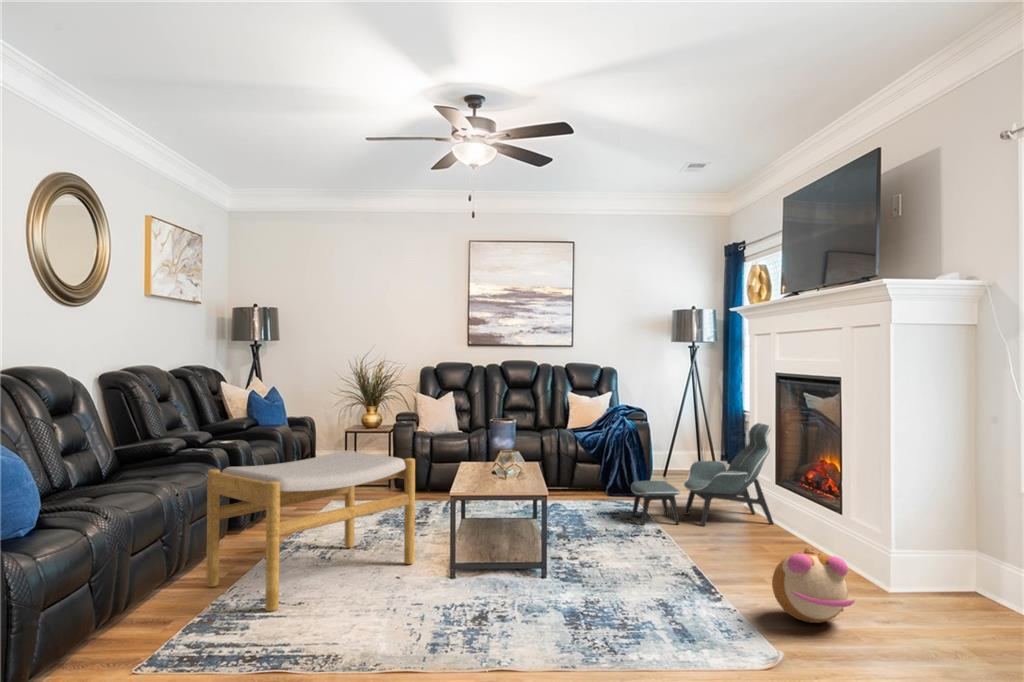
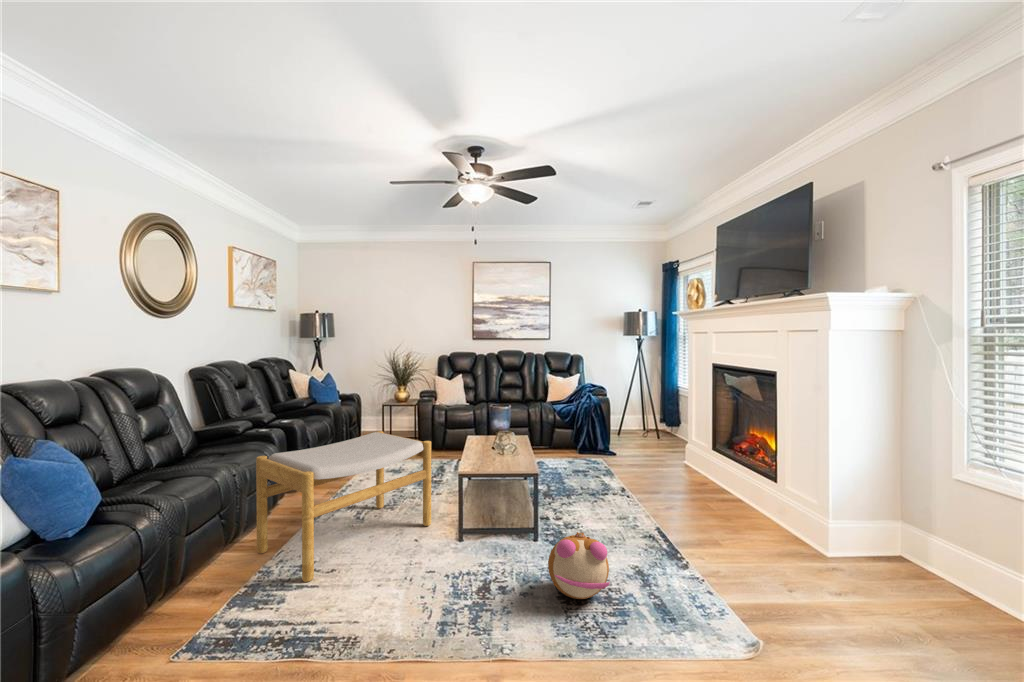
lounge chair: present [631,423,773,526] -> none [599,403,708,484]
plush toy: present [772,548,855,623] -> present [548,532,610,599]

